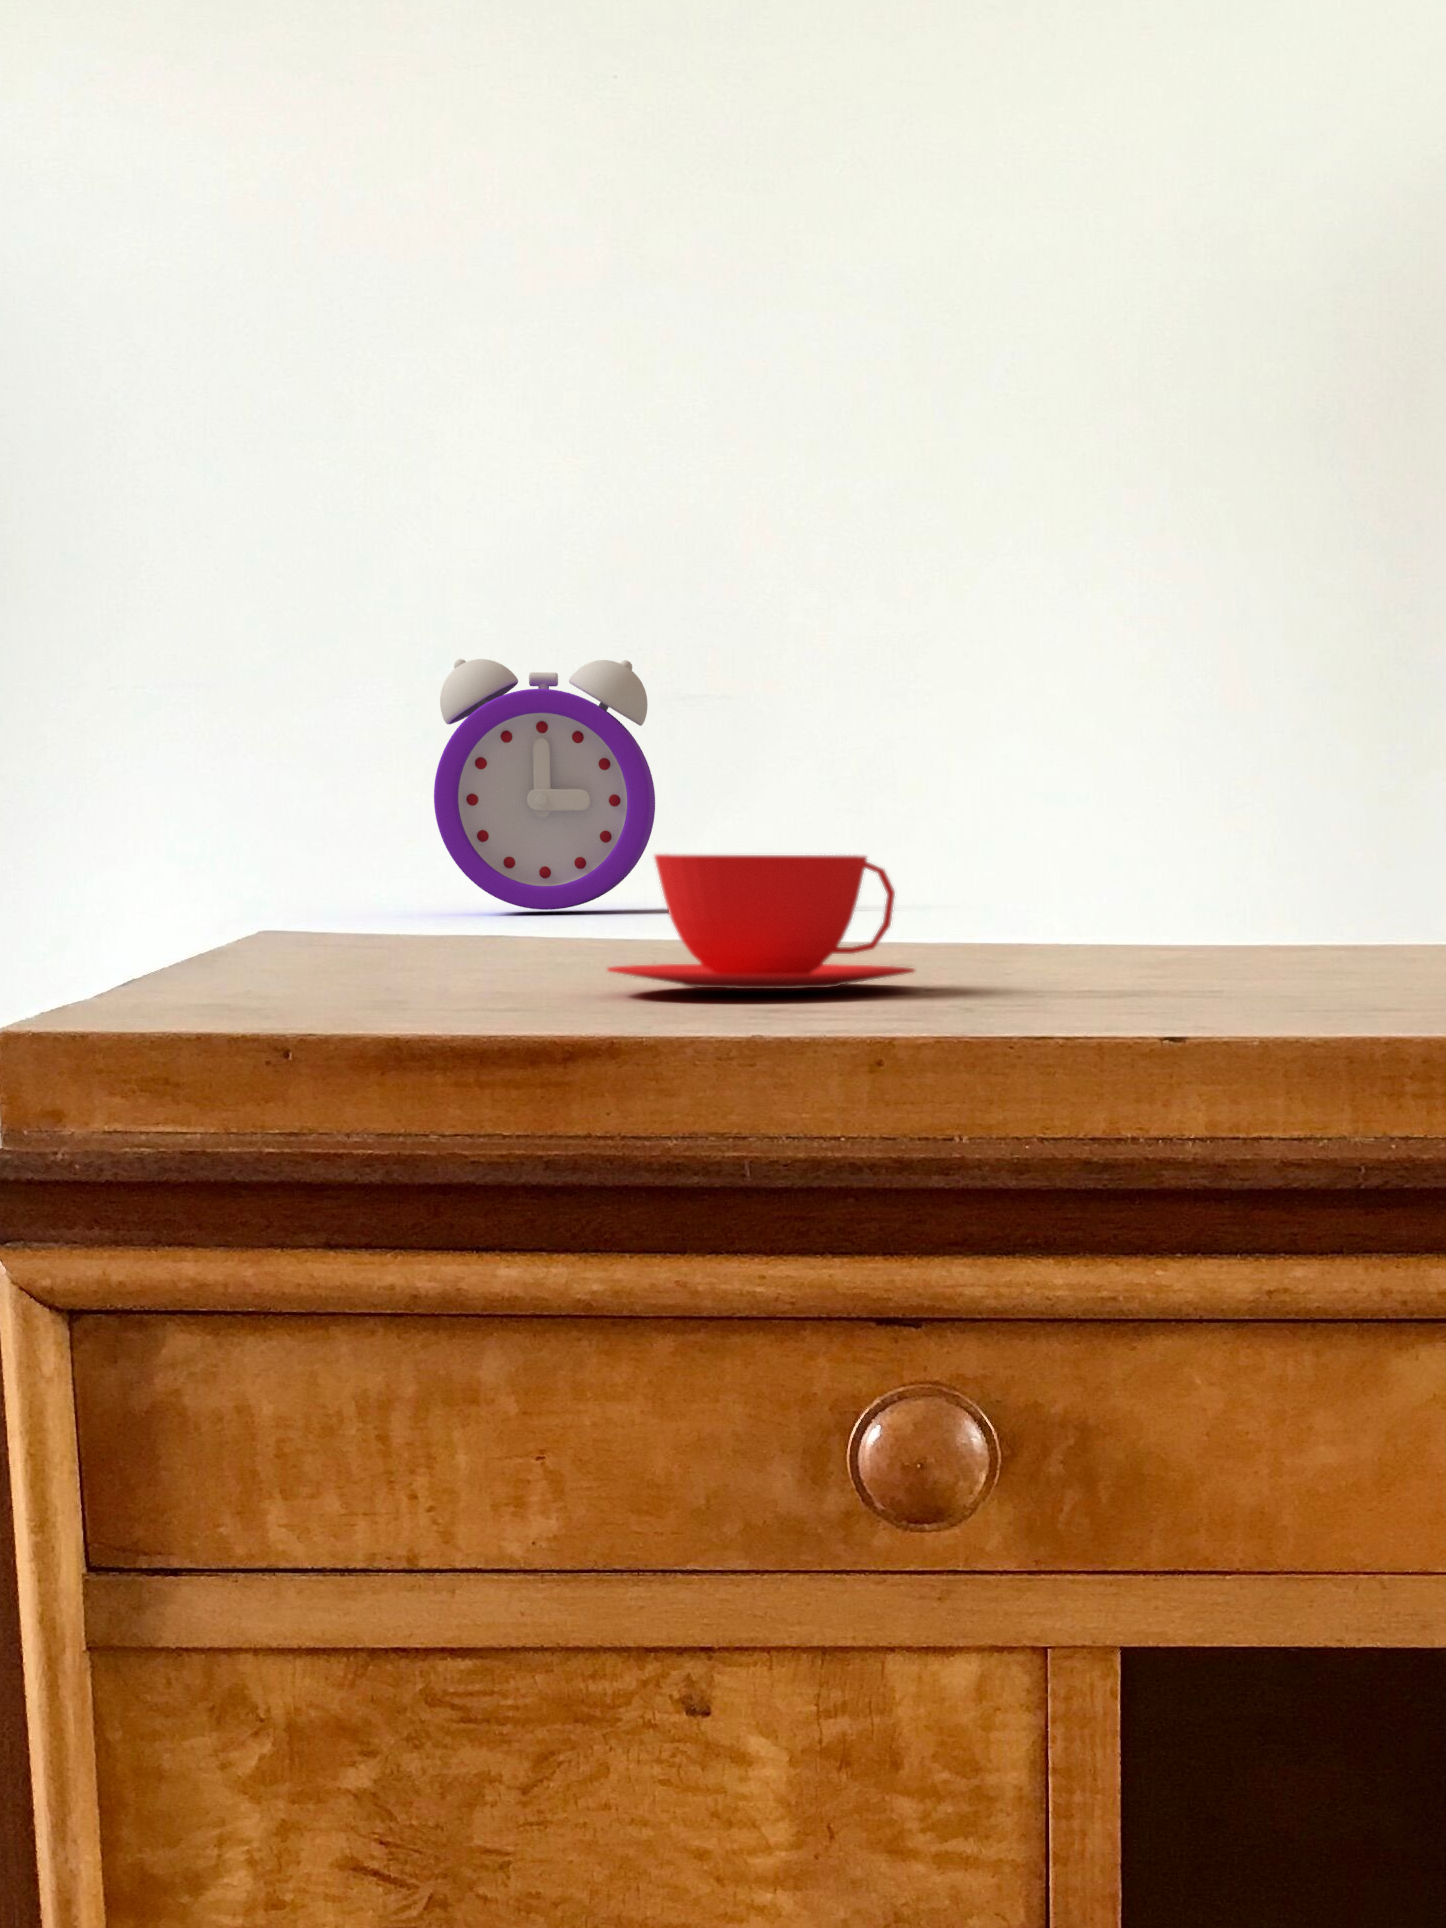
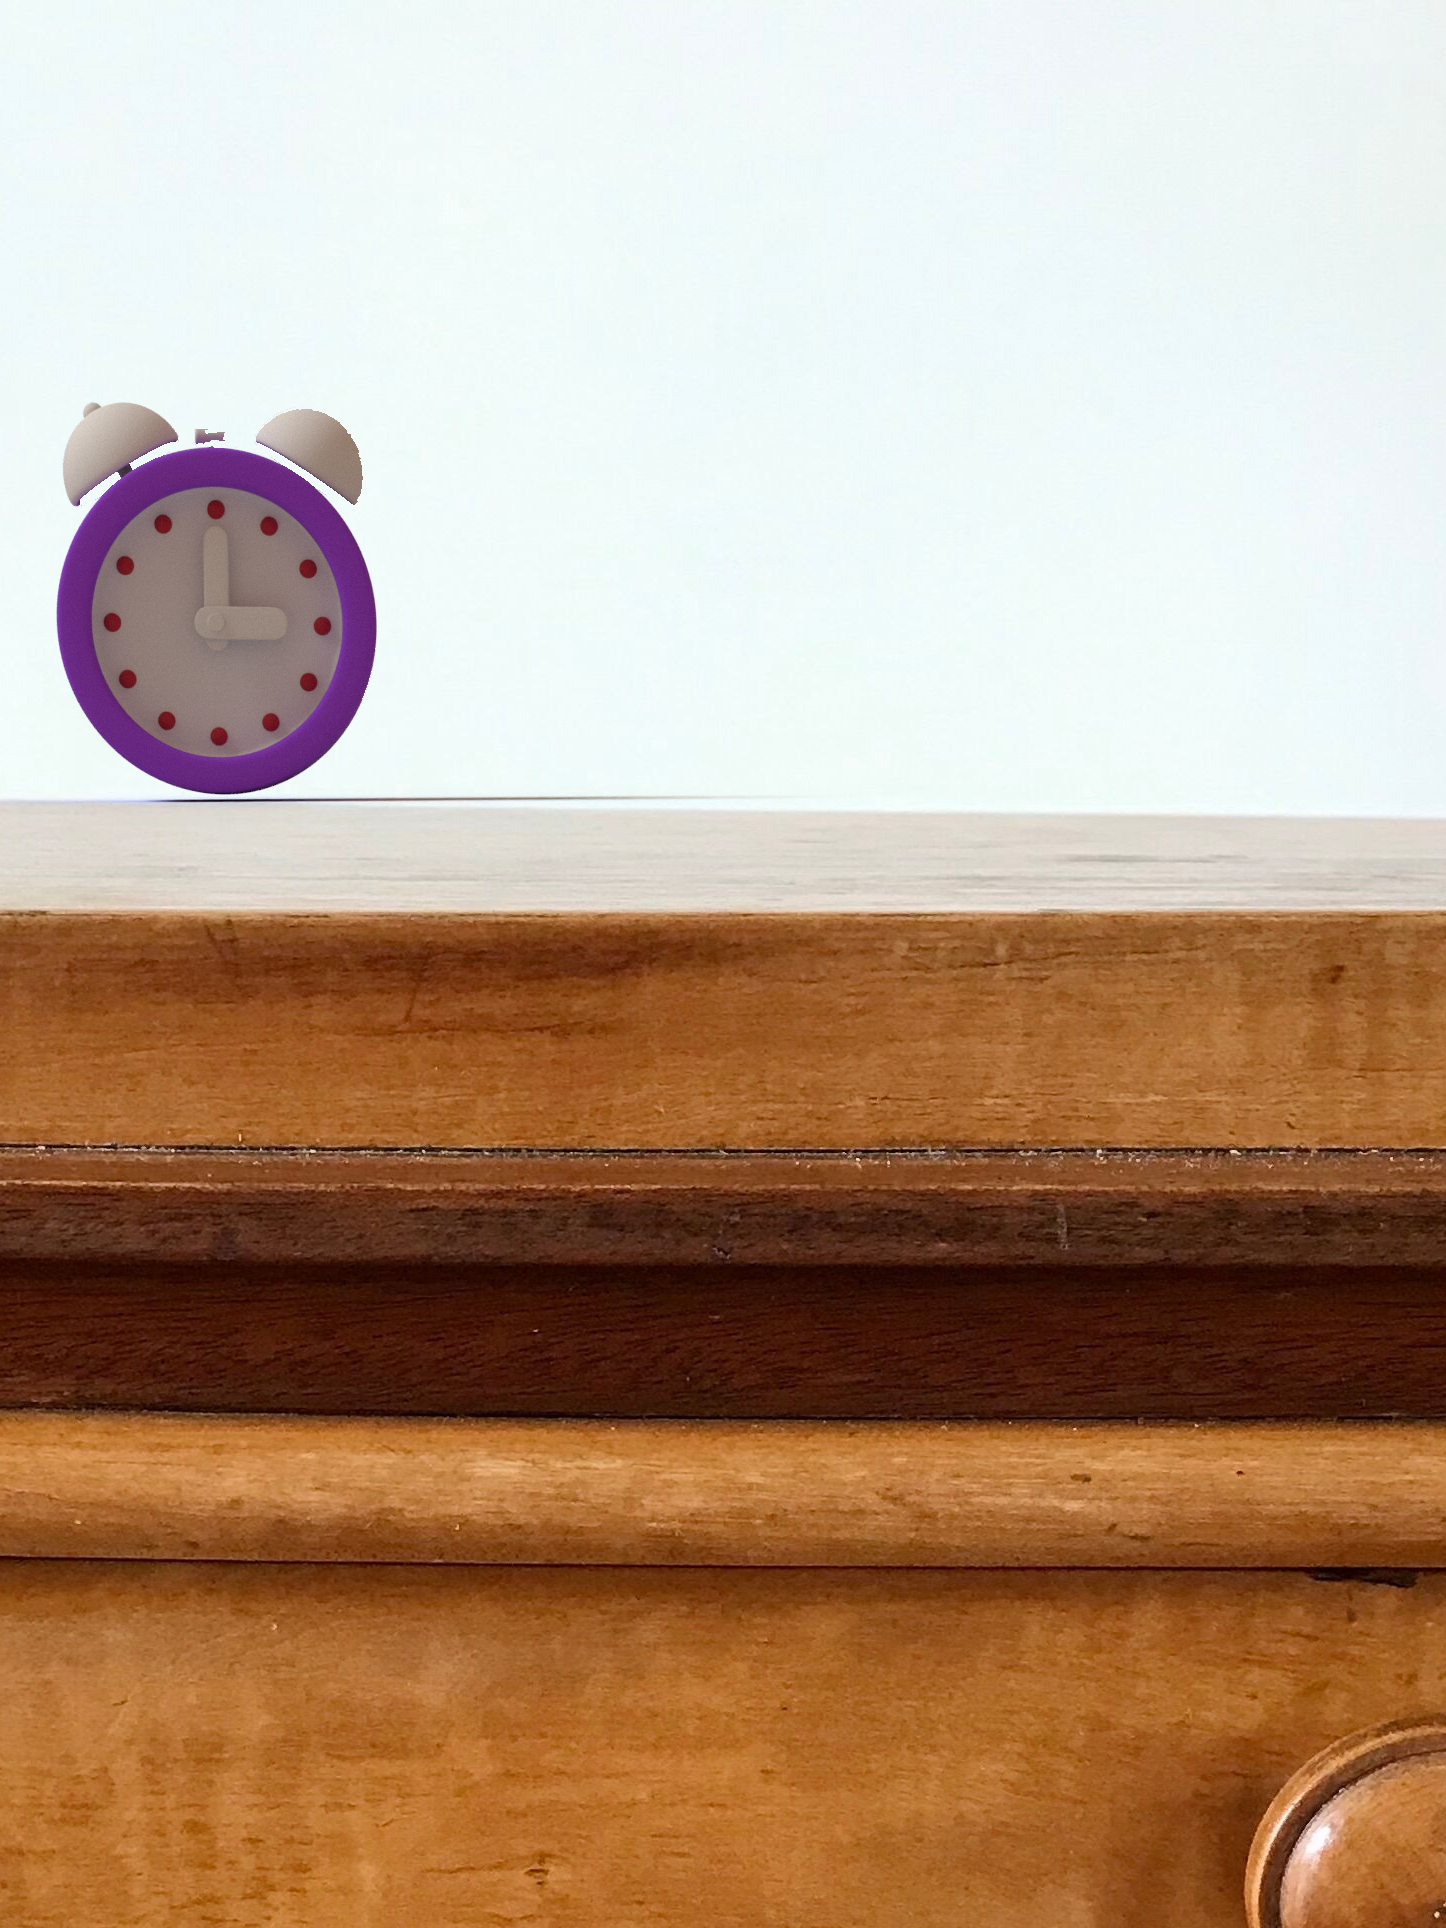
teacup: present [608,854,914,989] -> none [562,556,1174,847]

